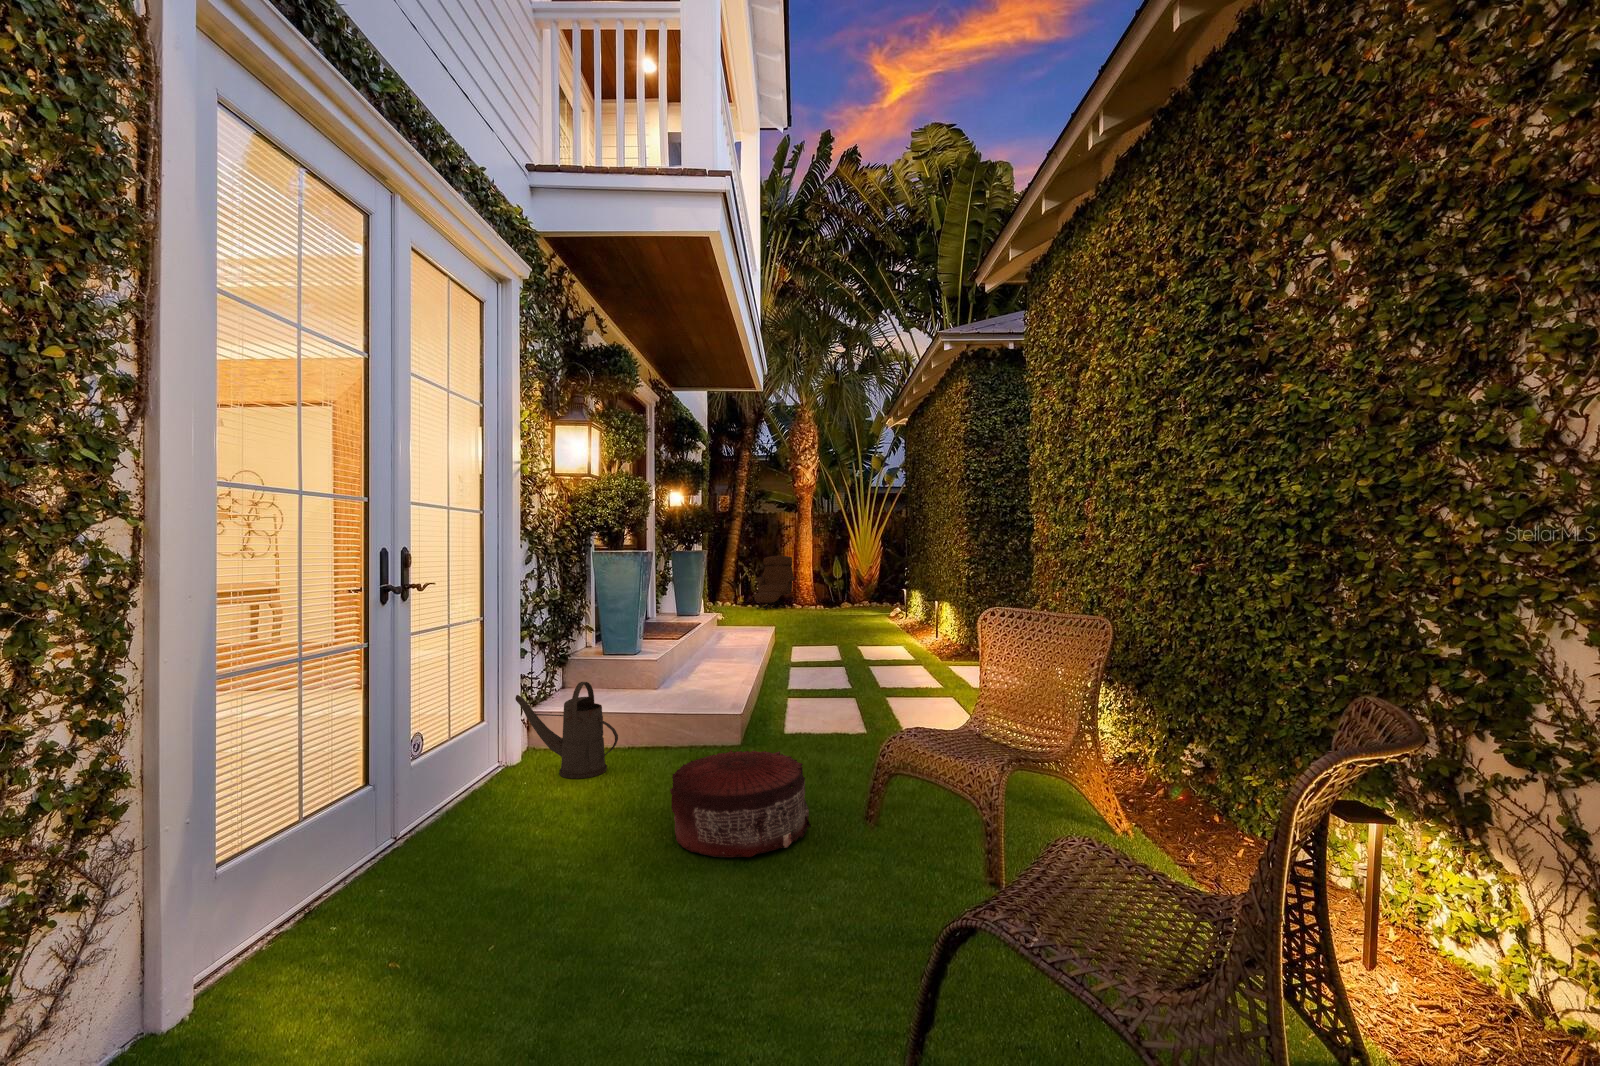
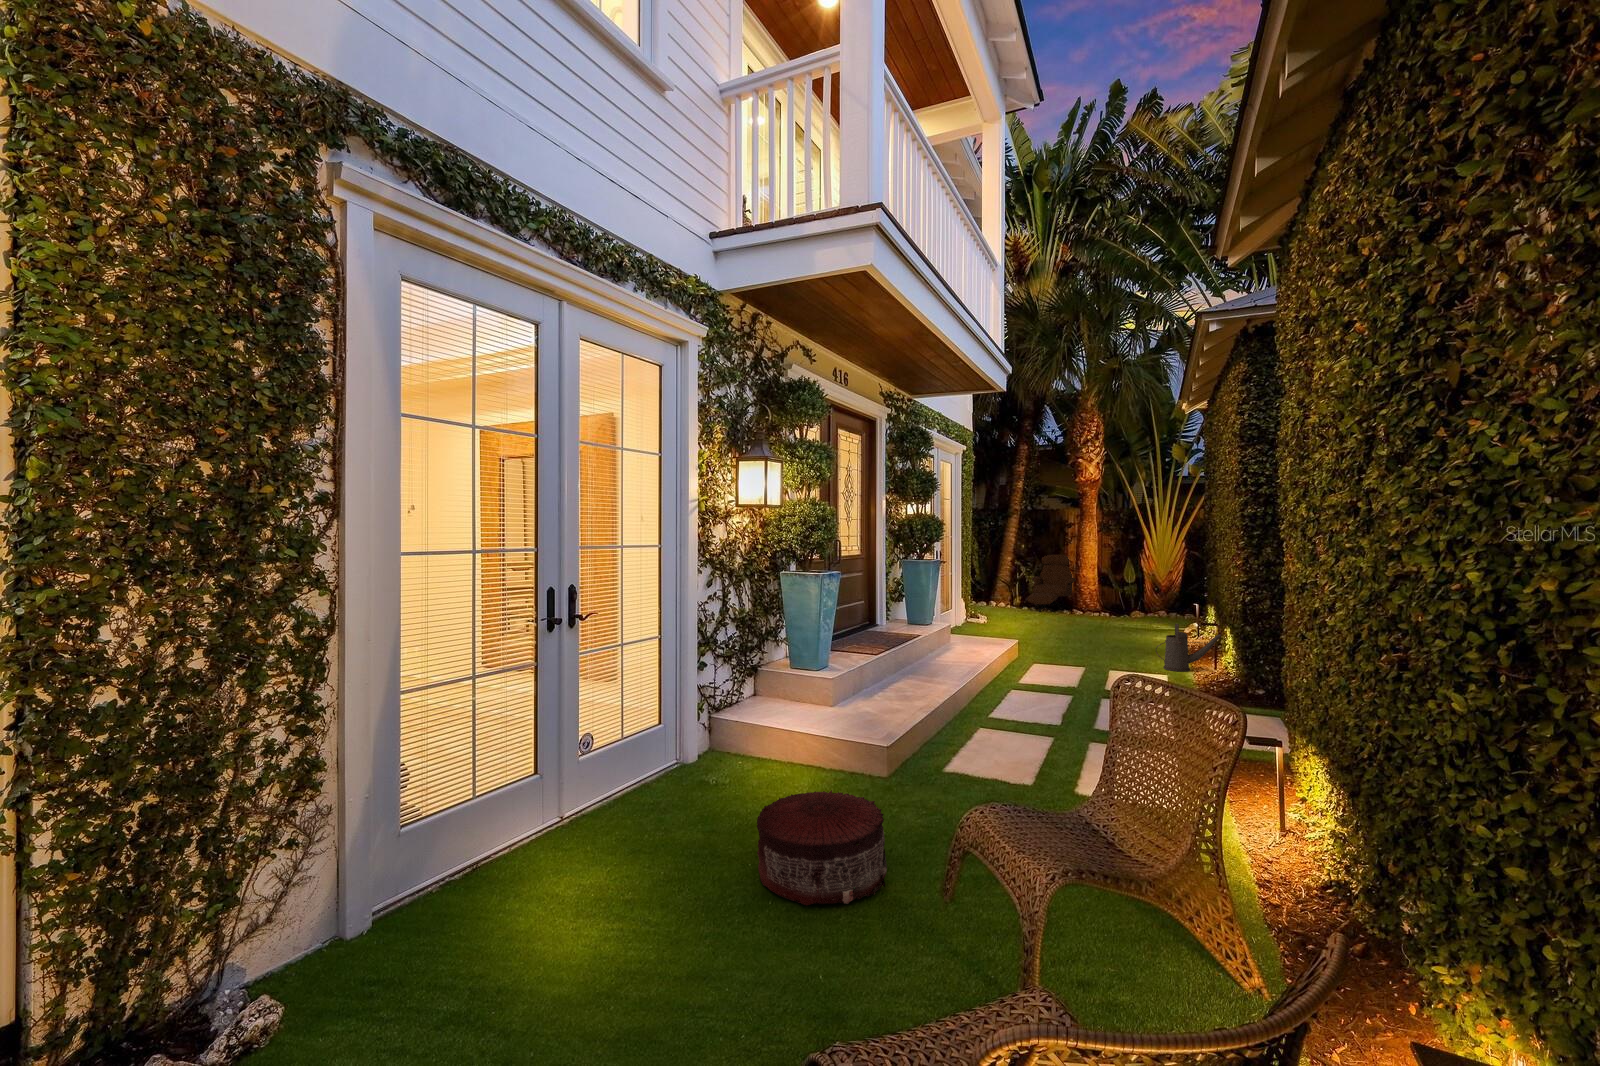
watering can: present [515,682,618,779] -> present [1156,624,1221,672]

